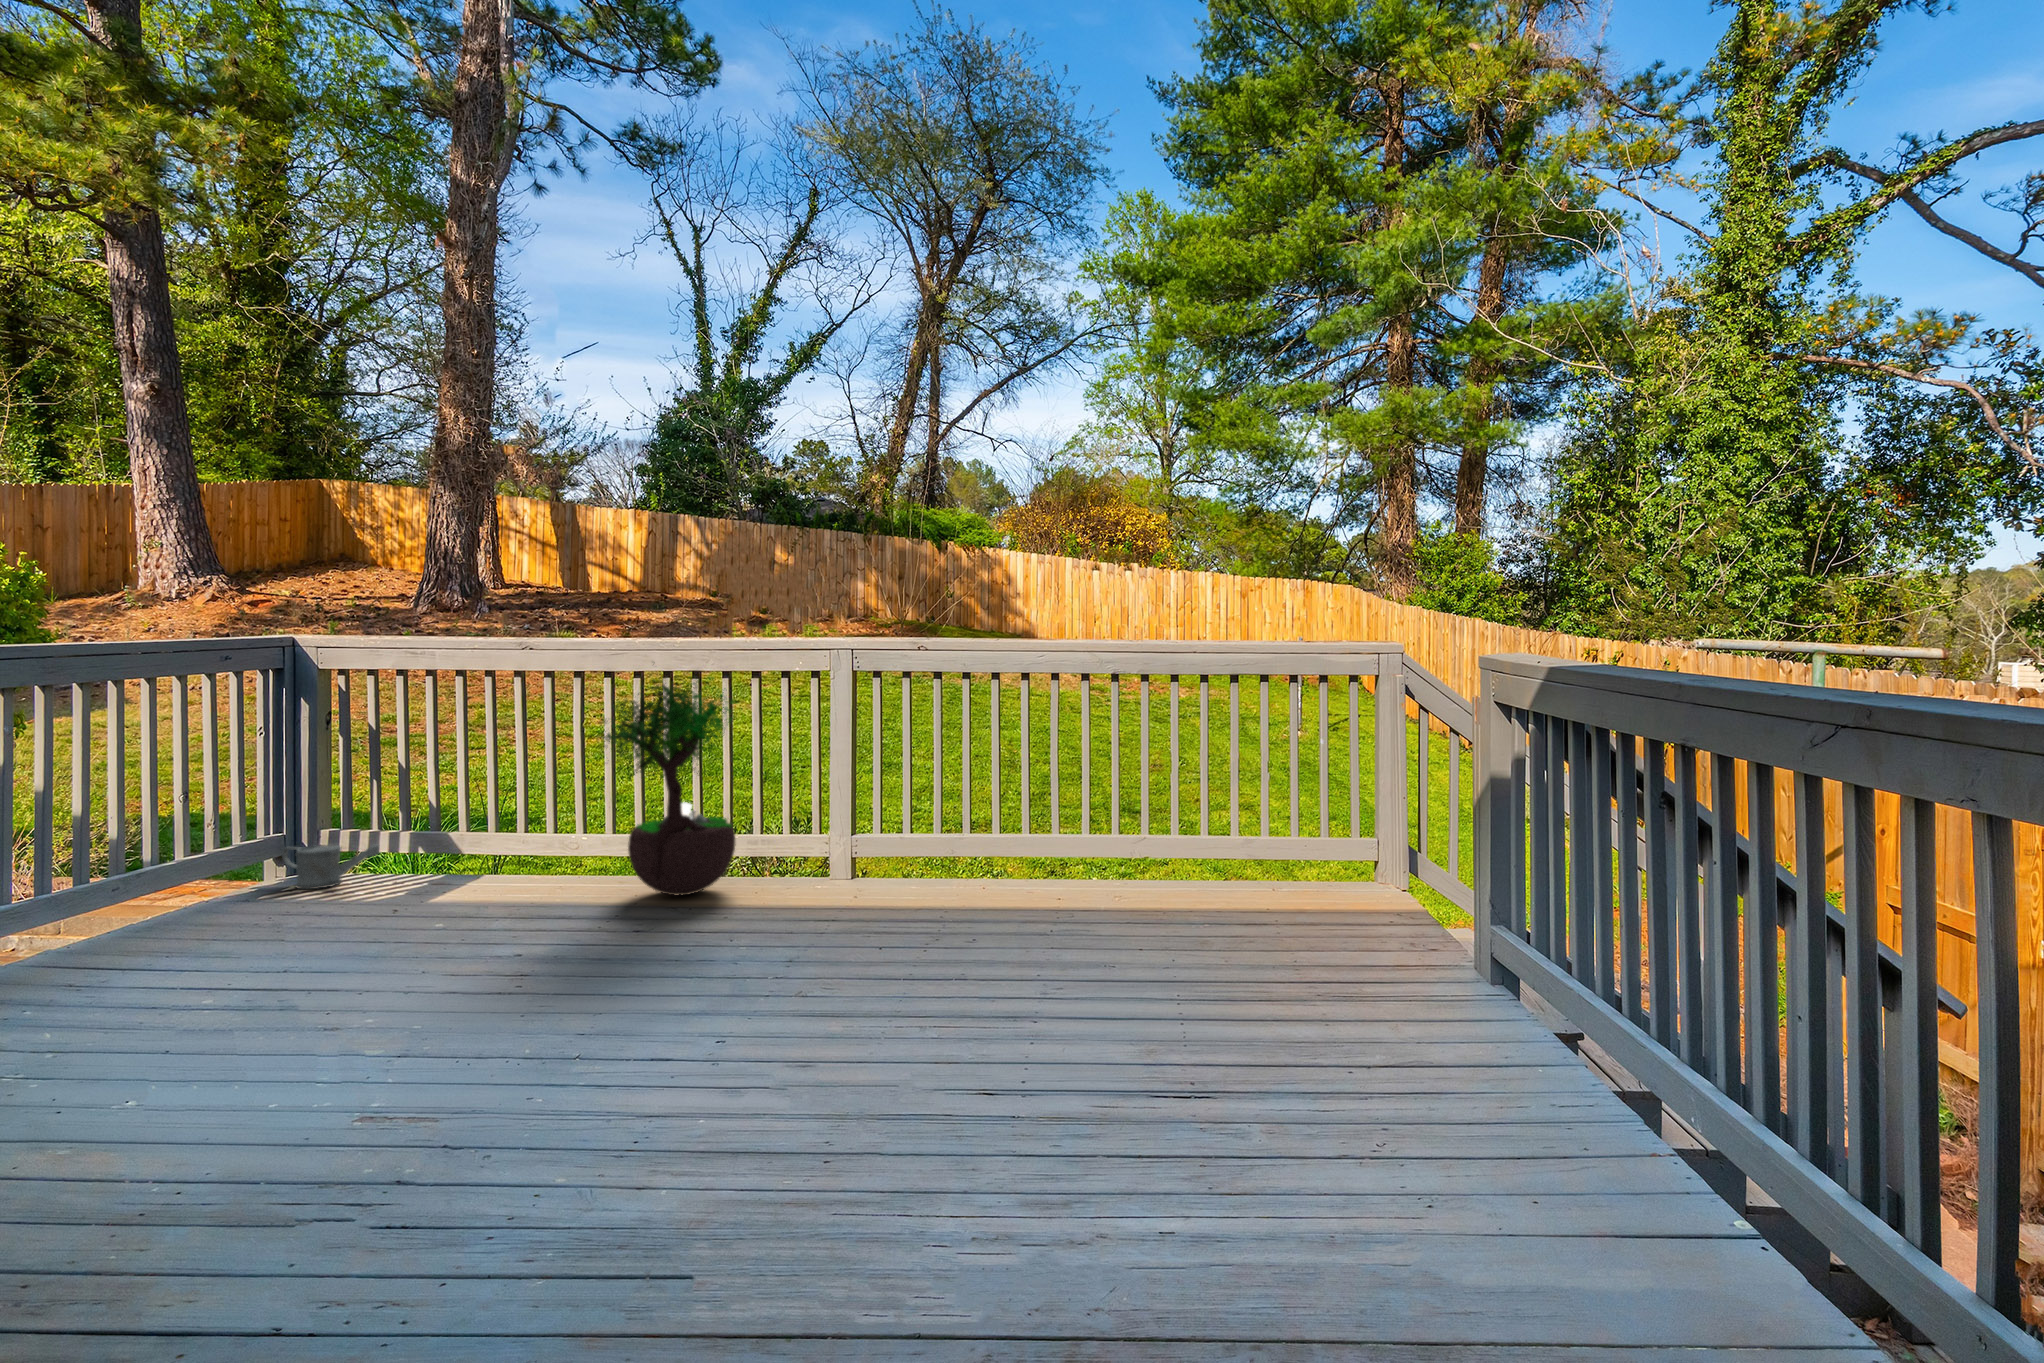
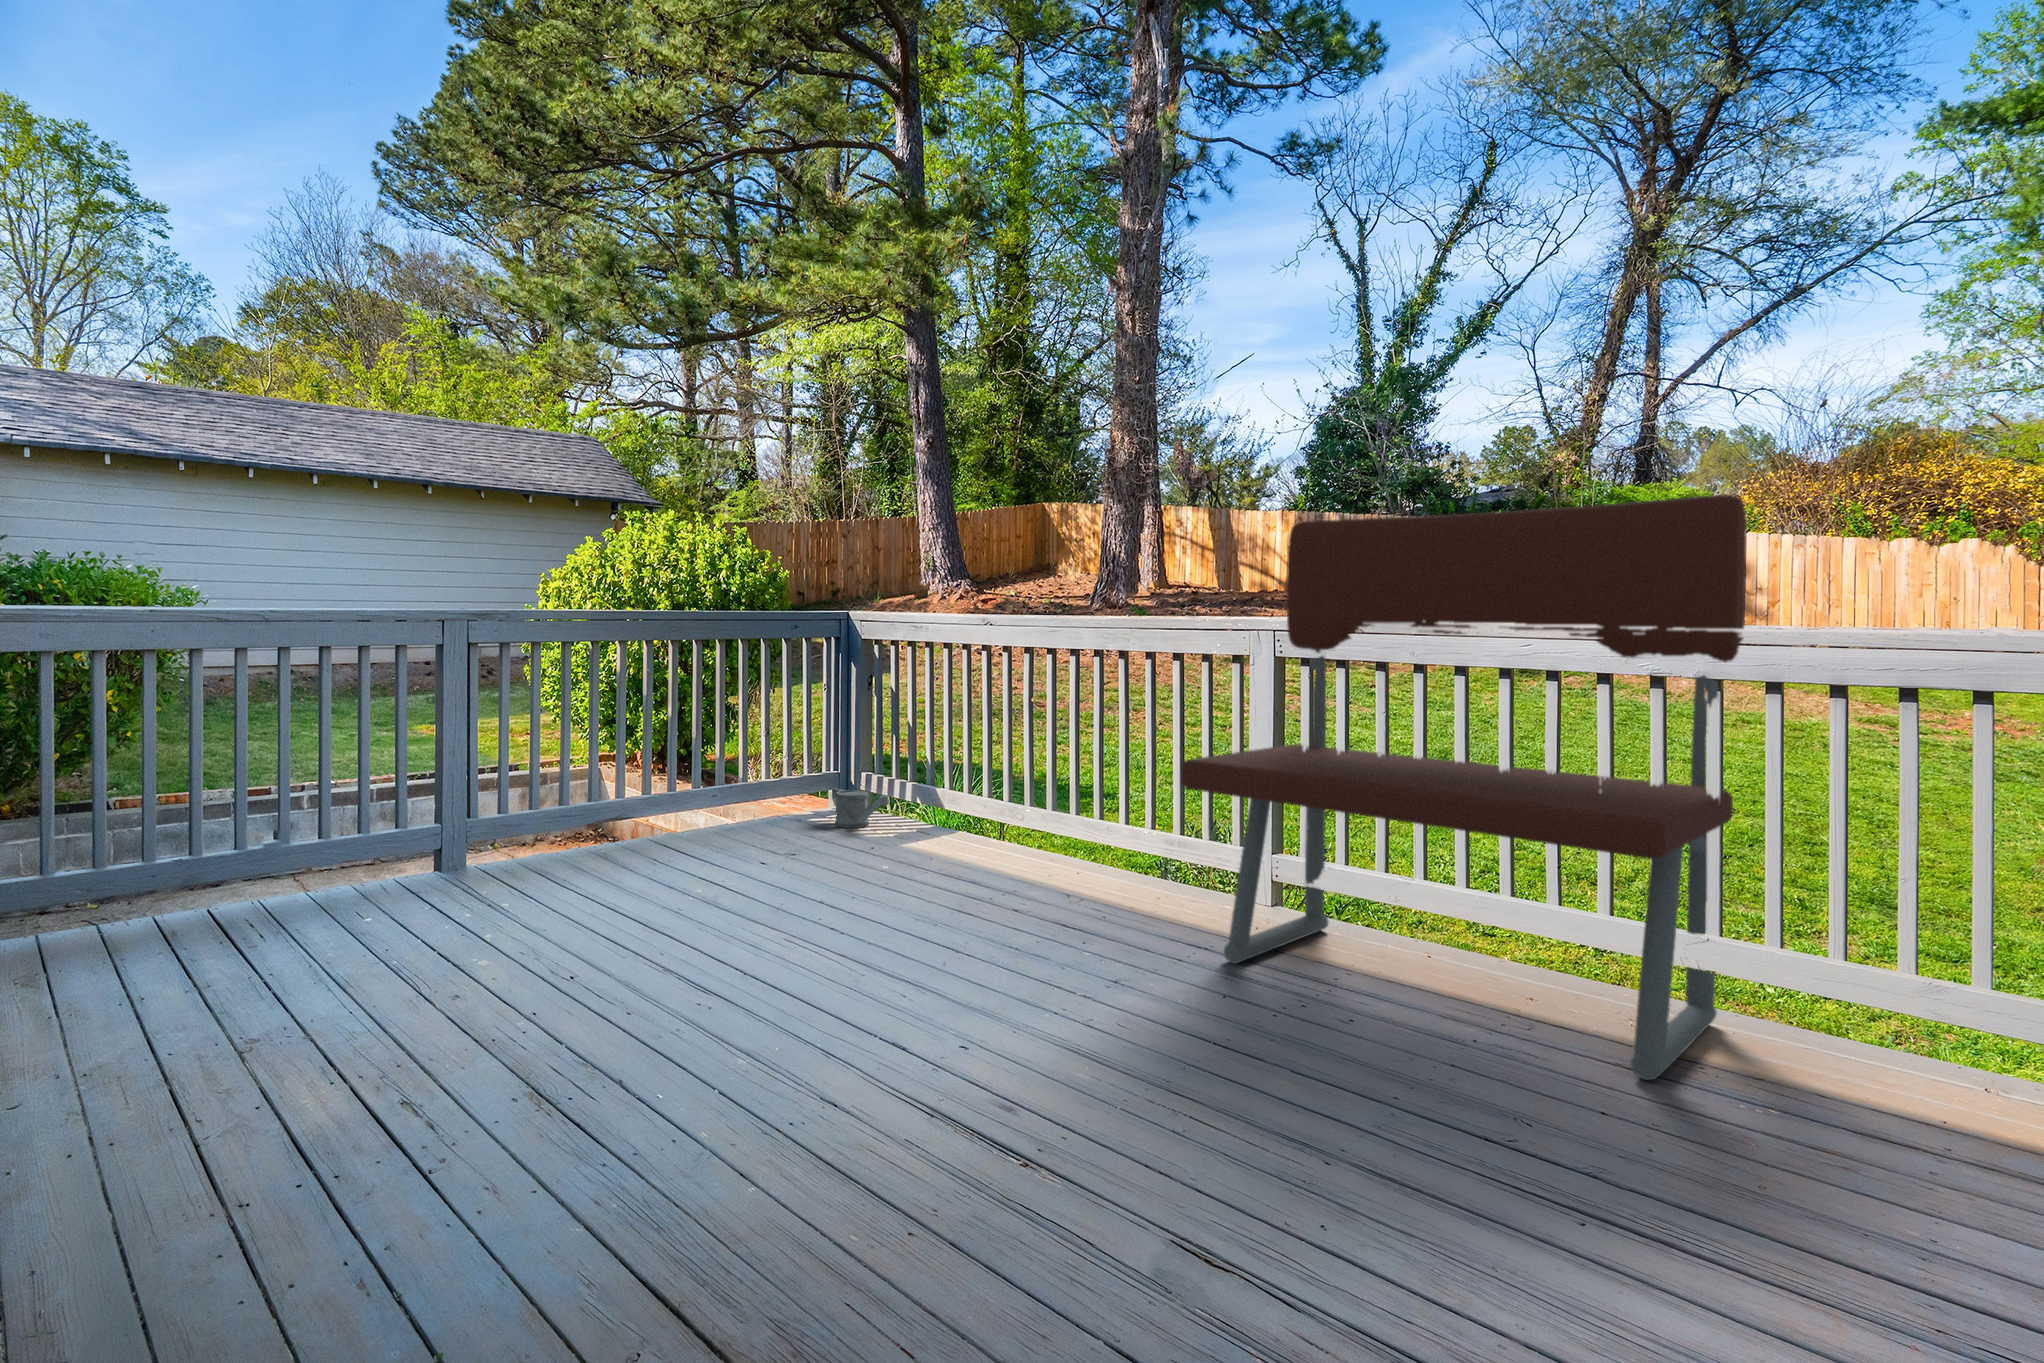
bench: none [801,574,1134,929] -> present [1181,495,1746,1080]
potted tree: present [600,676,742,896] -> none [1008,629,1169,893]

